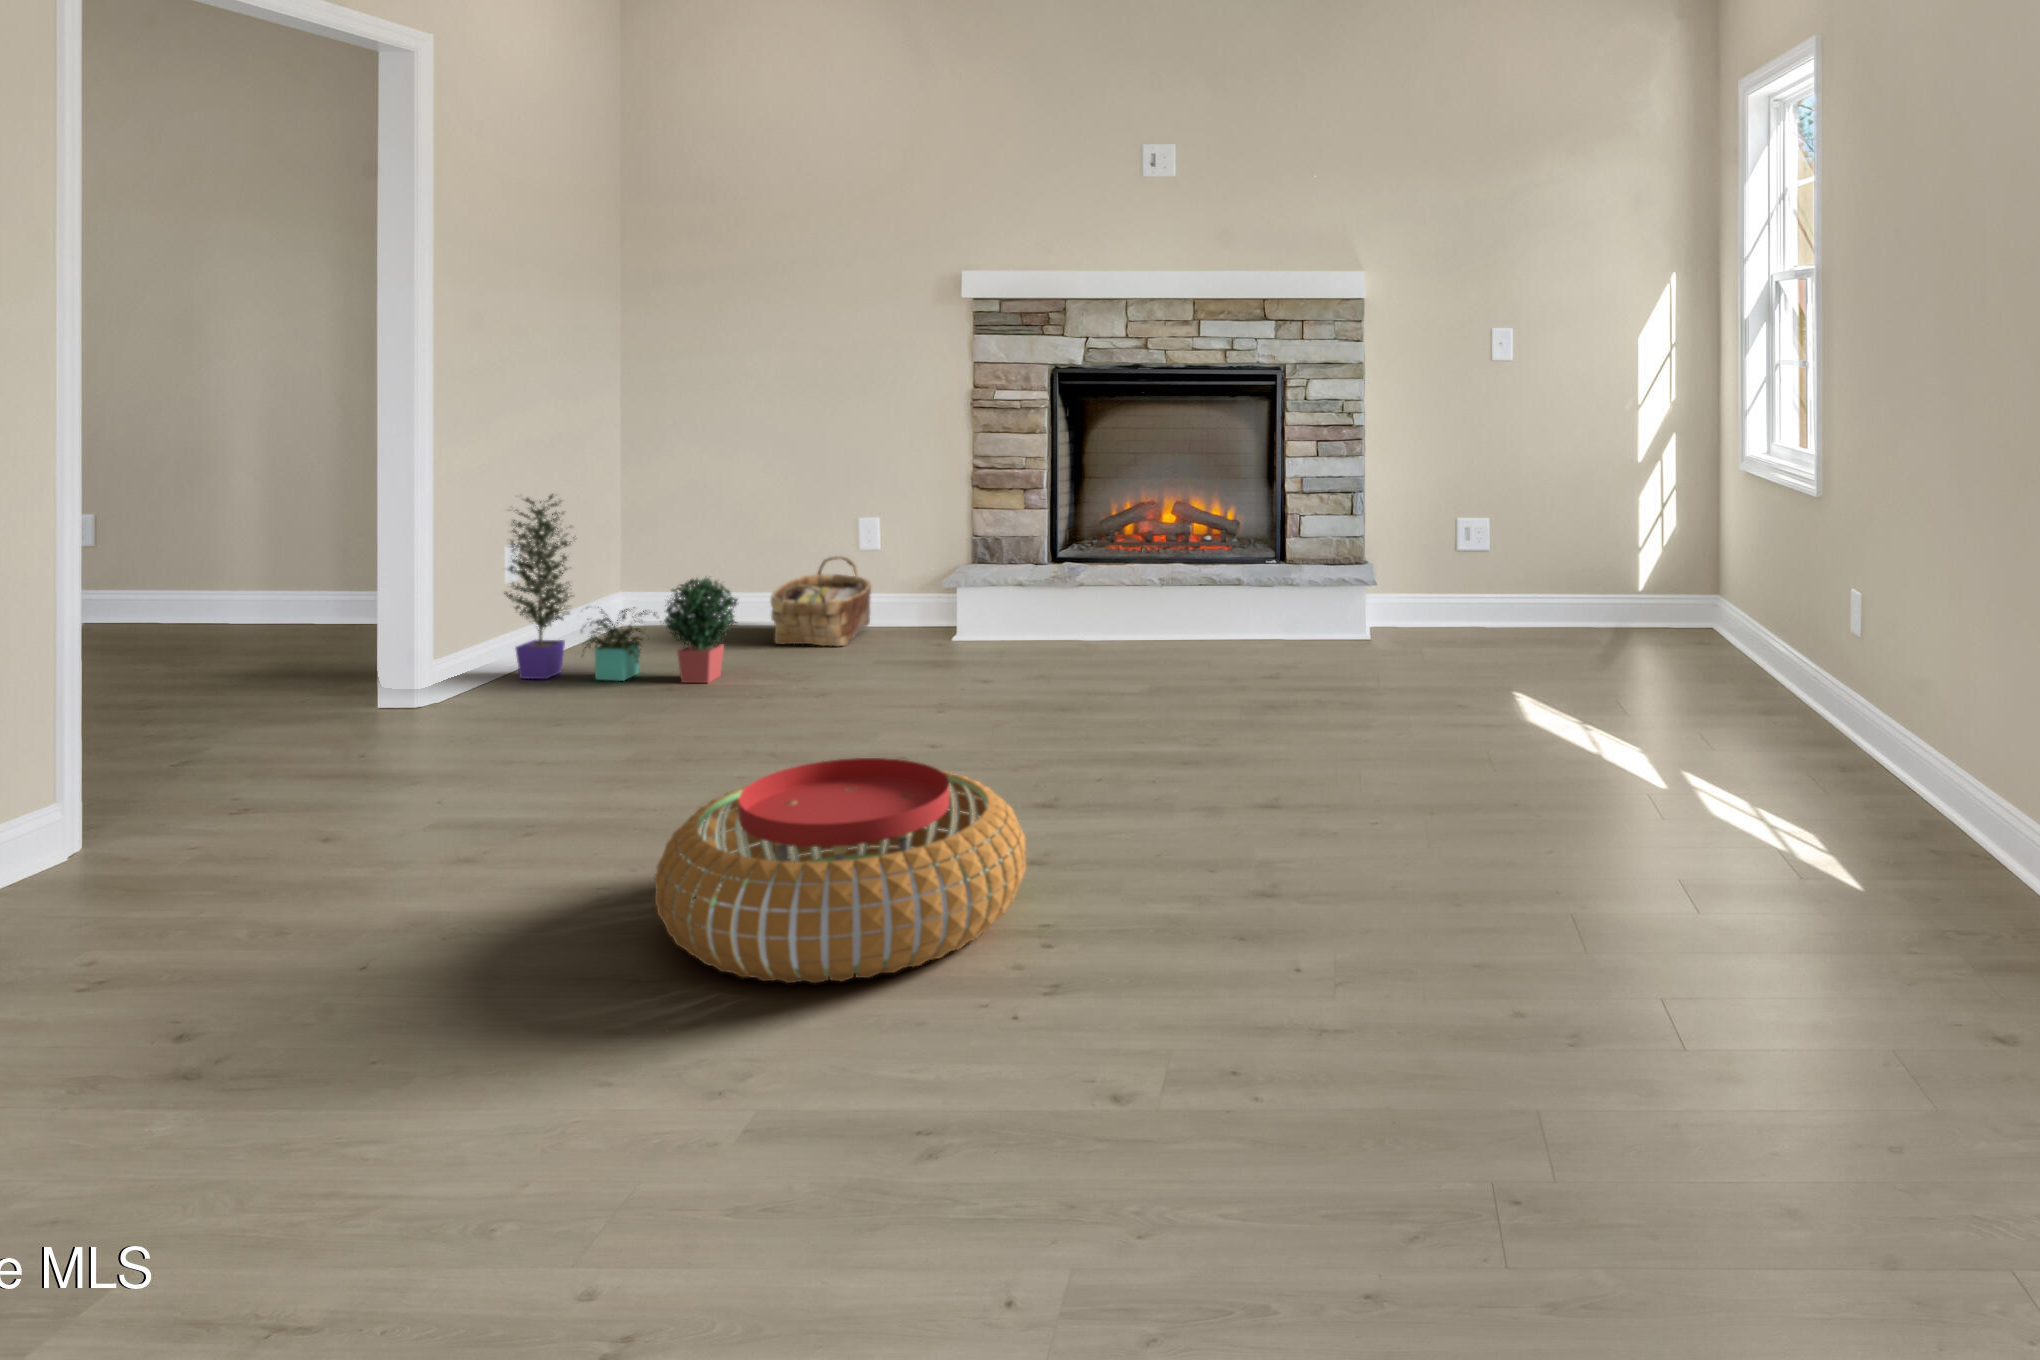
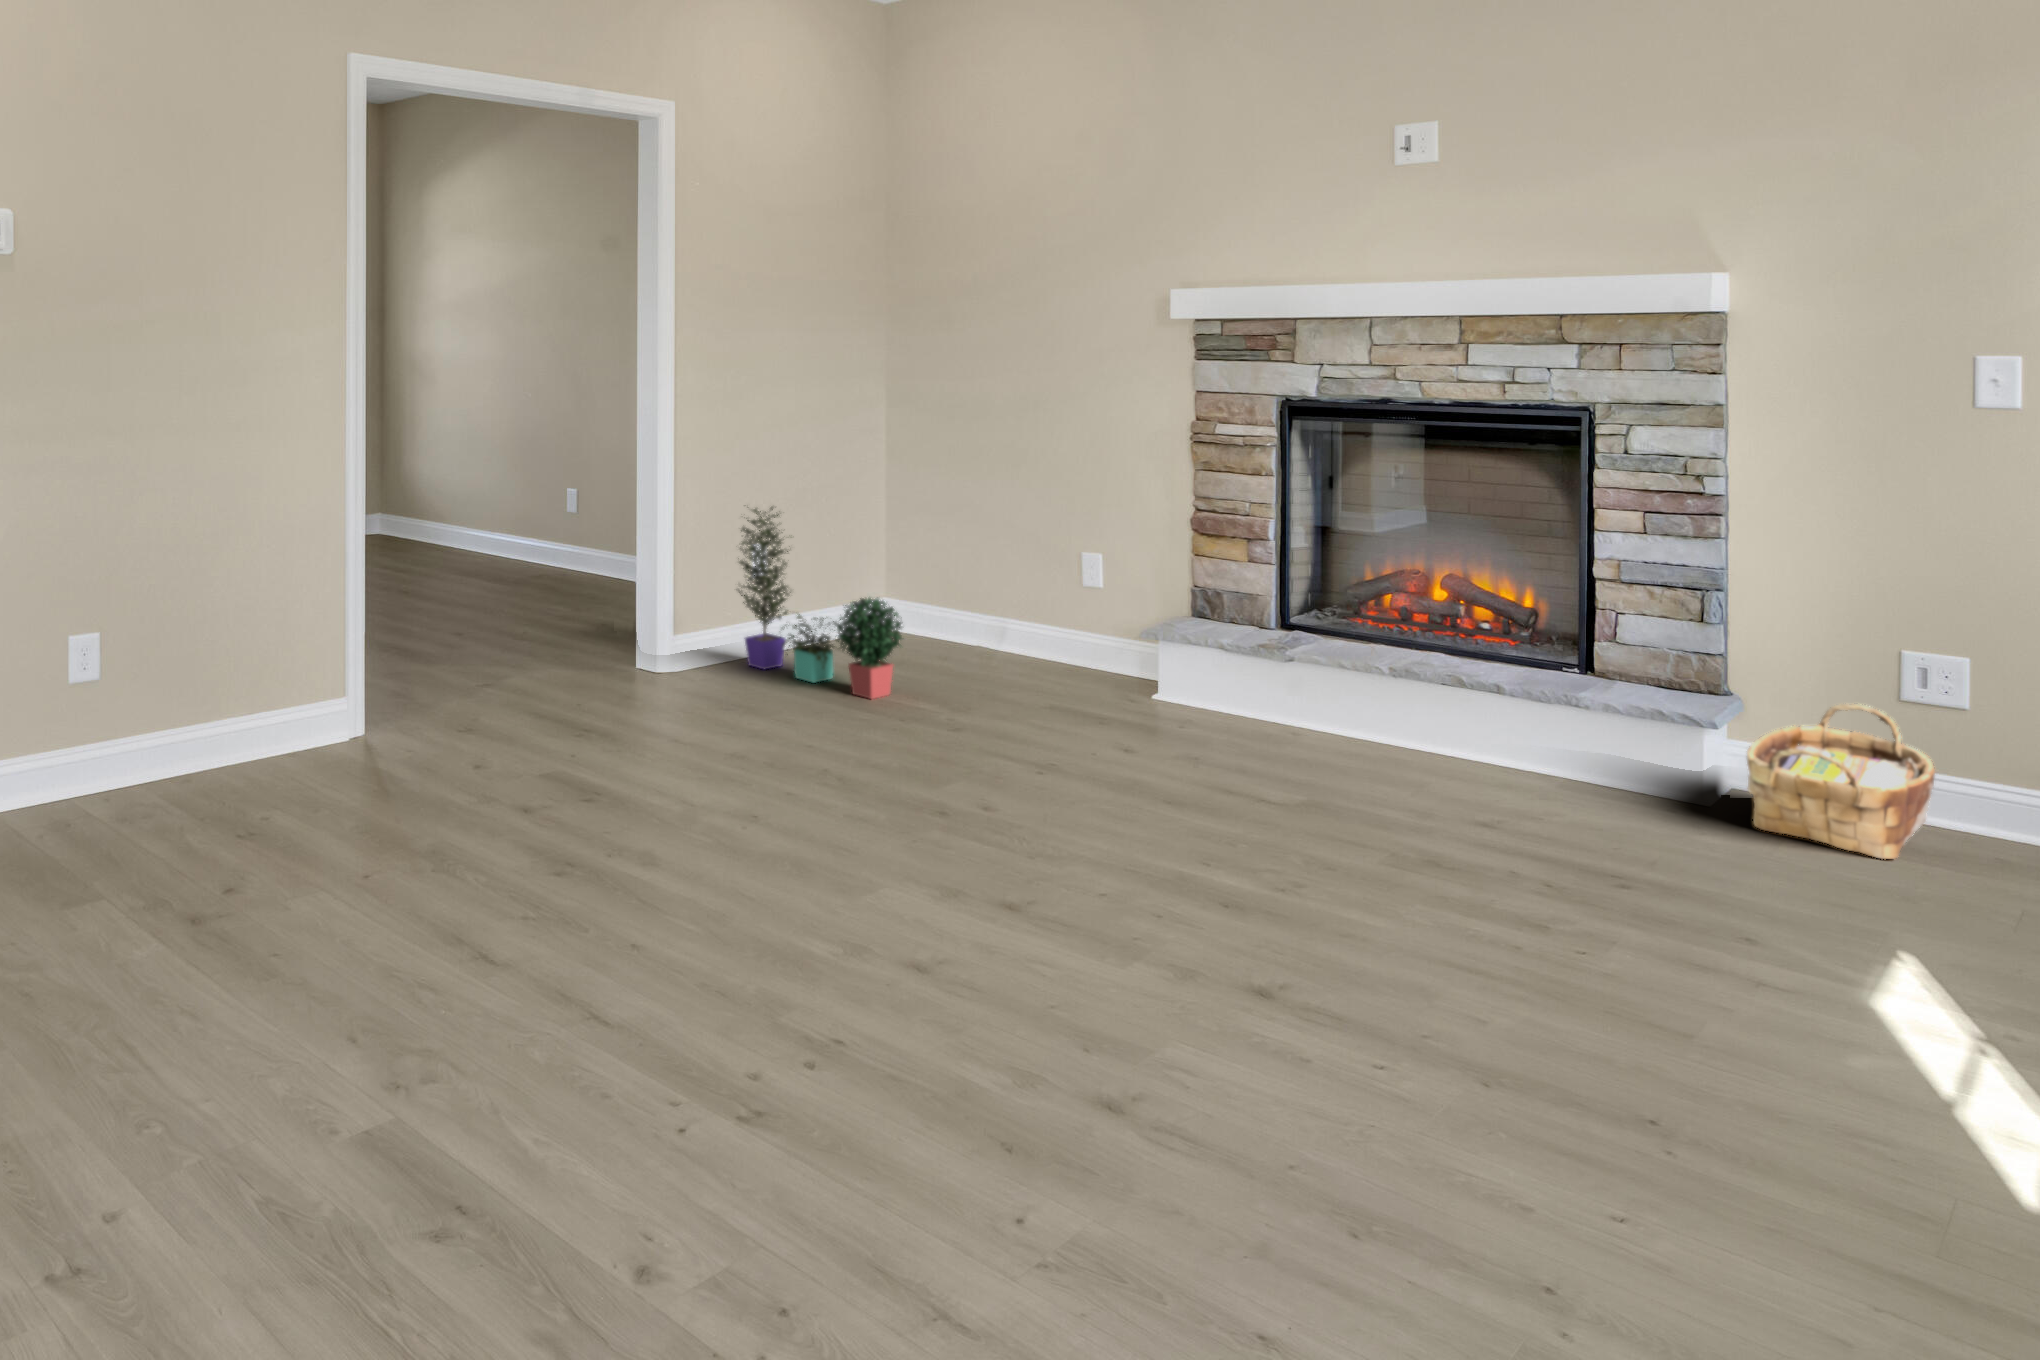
woven basket: present [770,556,871,646] -> present [1747,704,1935,859]
pouf: present [655,758,1026,983] -> none [480,799,824,1023]

